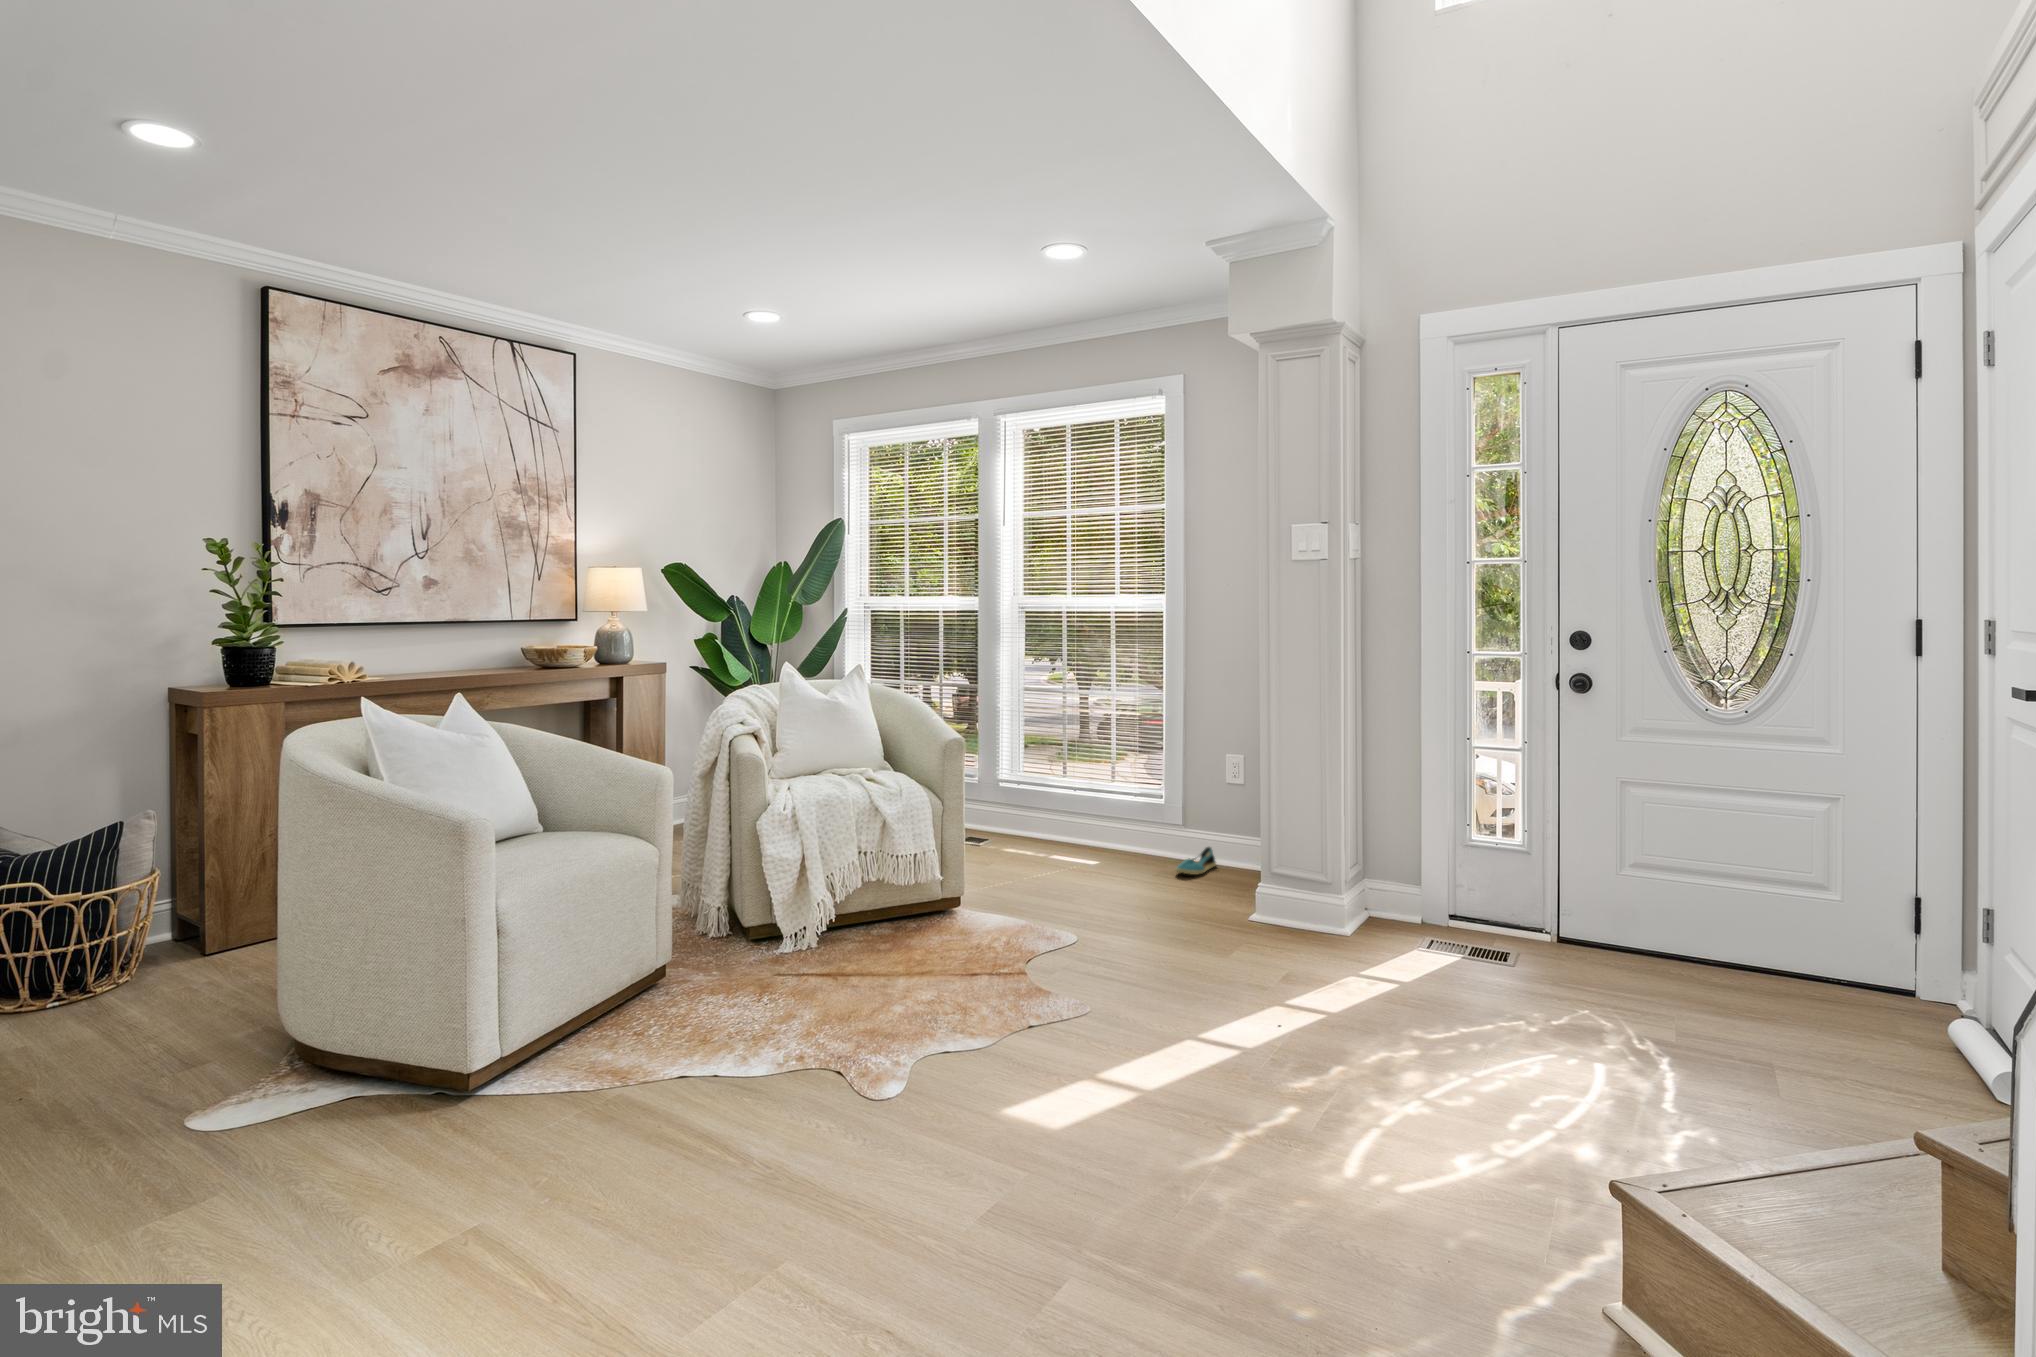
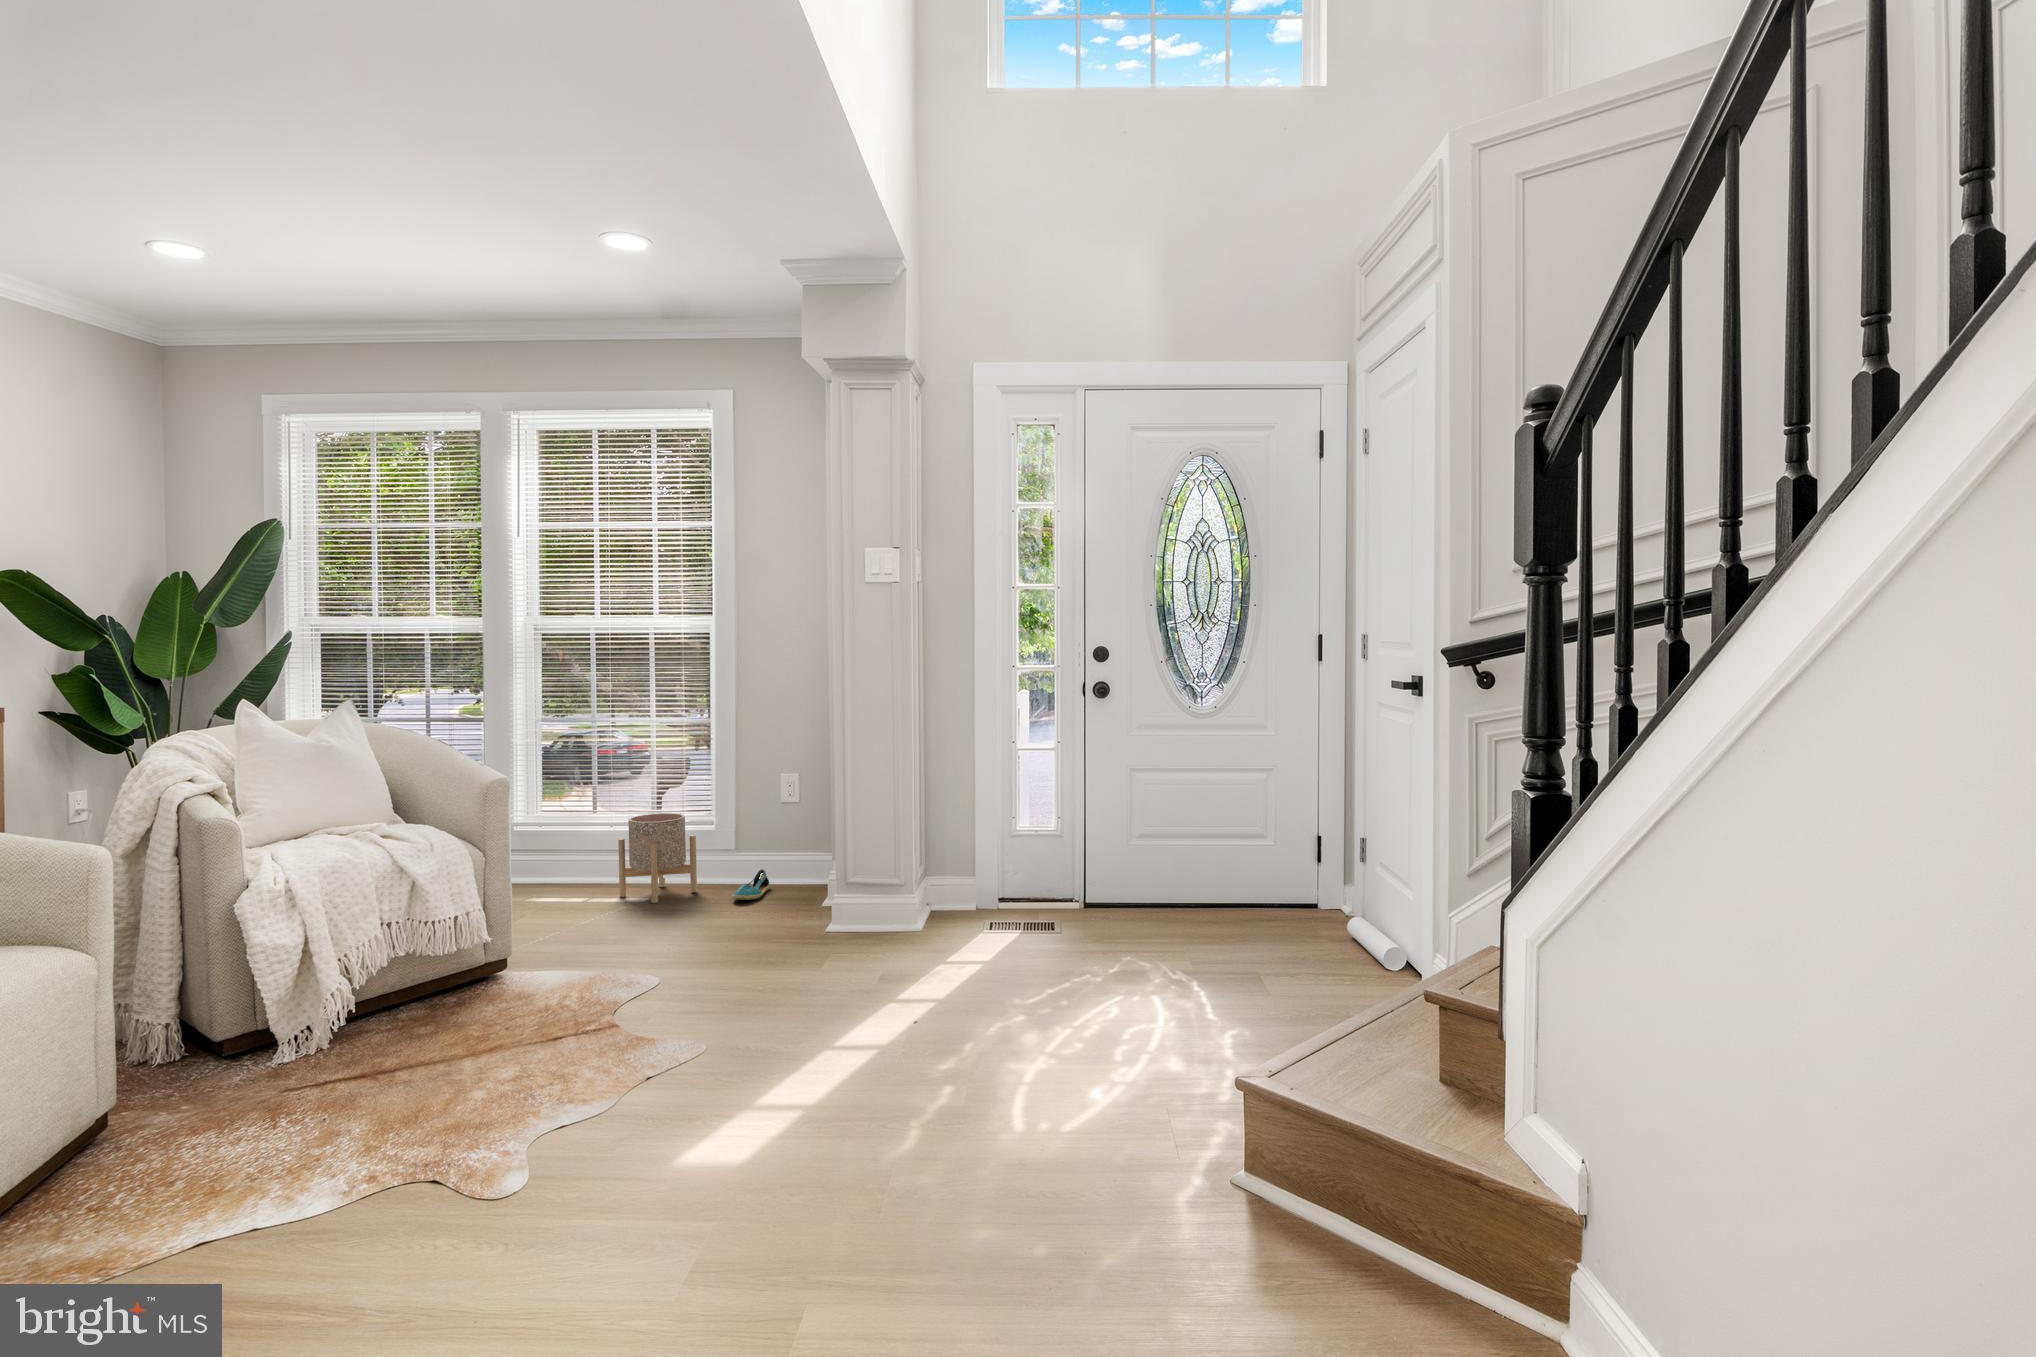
planter: none [1080,782,1148,866] -> present [618,813,697,903]

